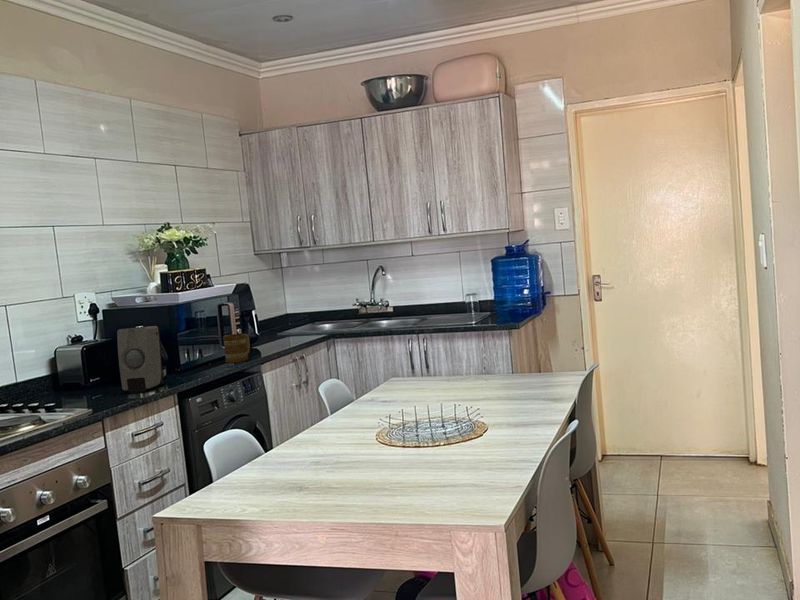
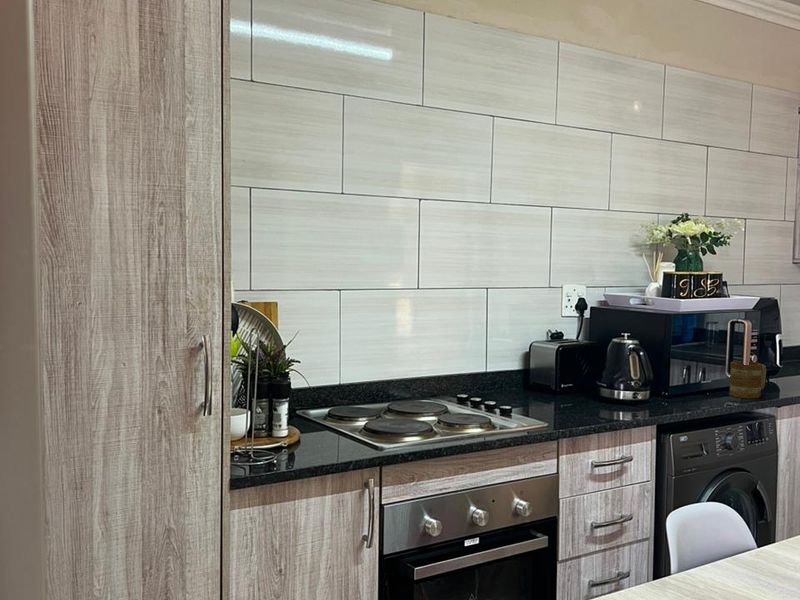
soap dispenser: present [117,326,164,393] -> none [592,333,648,415]

